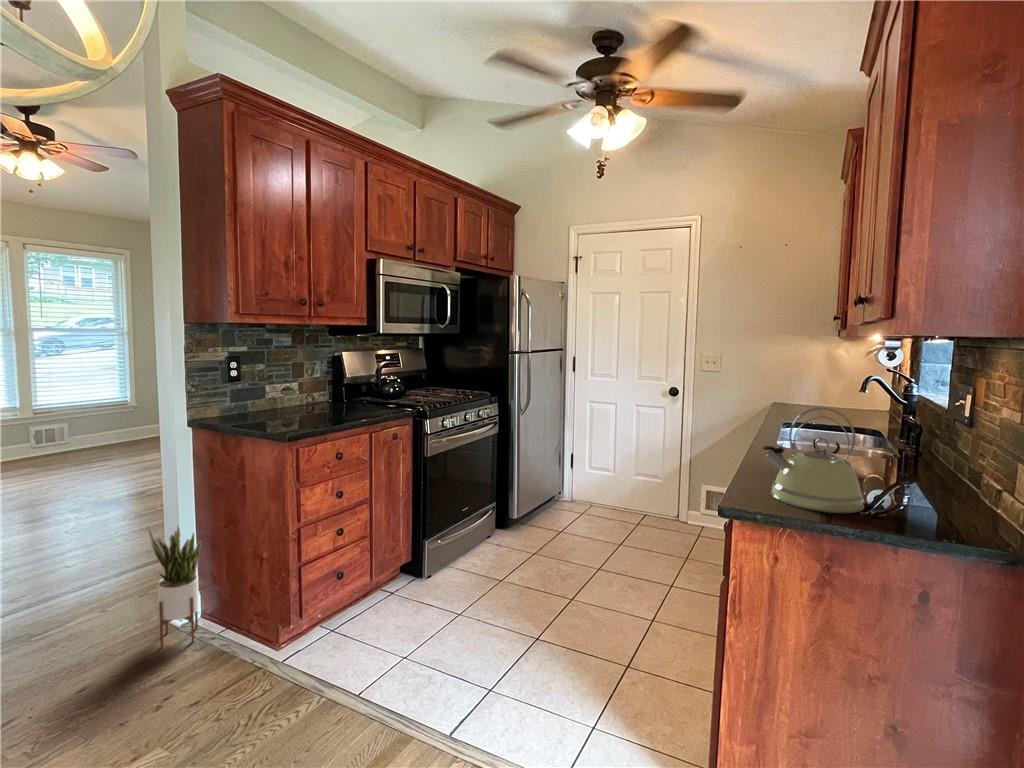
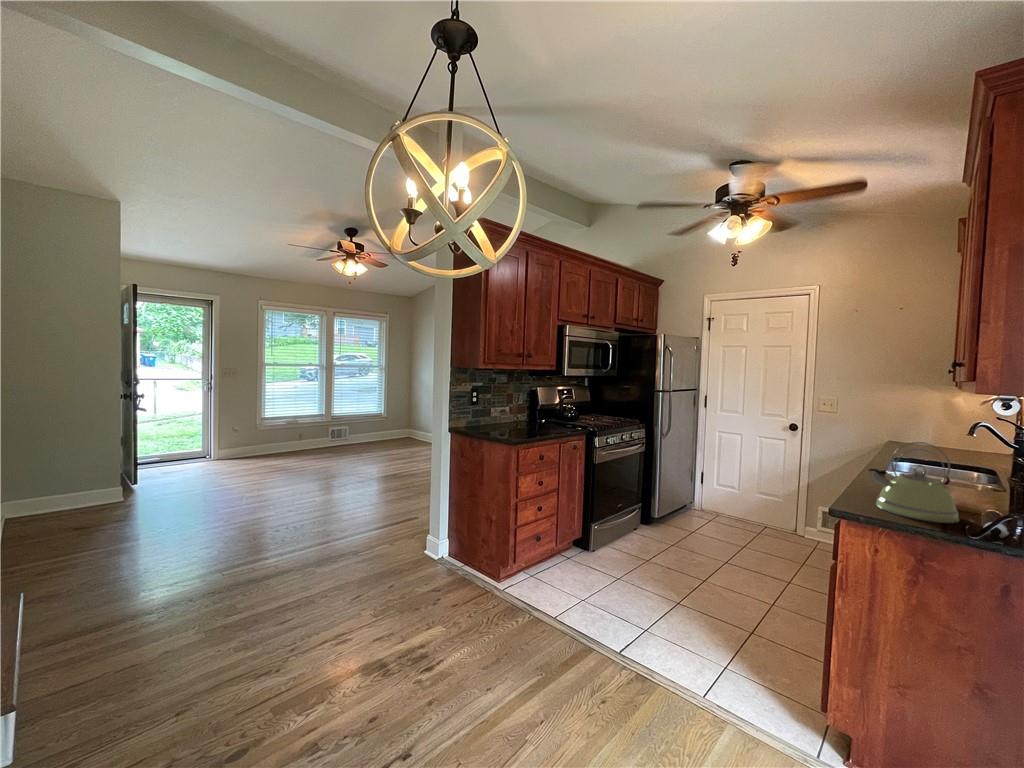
potted plant: present [147,526,201,647] -> none [425,492,455,569]

